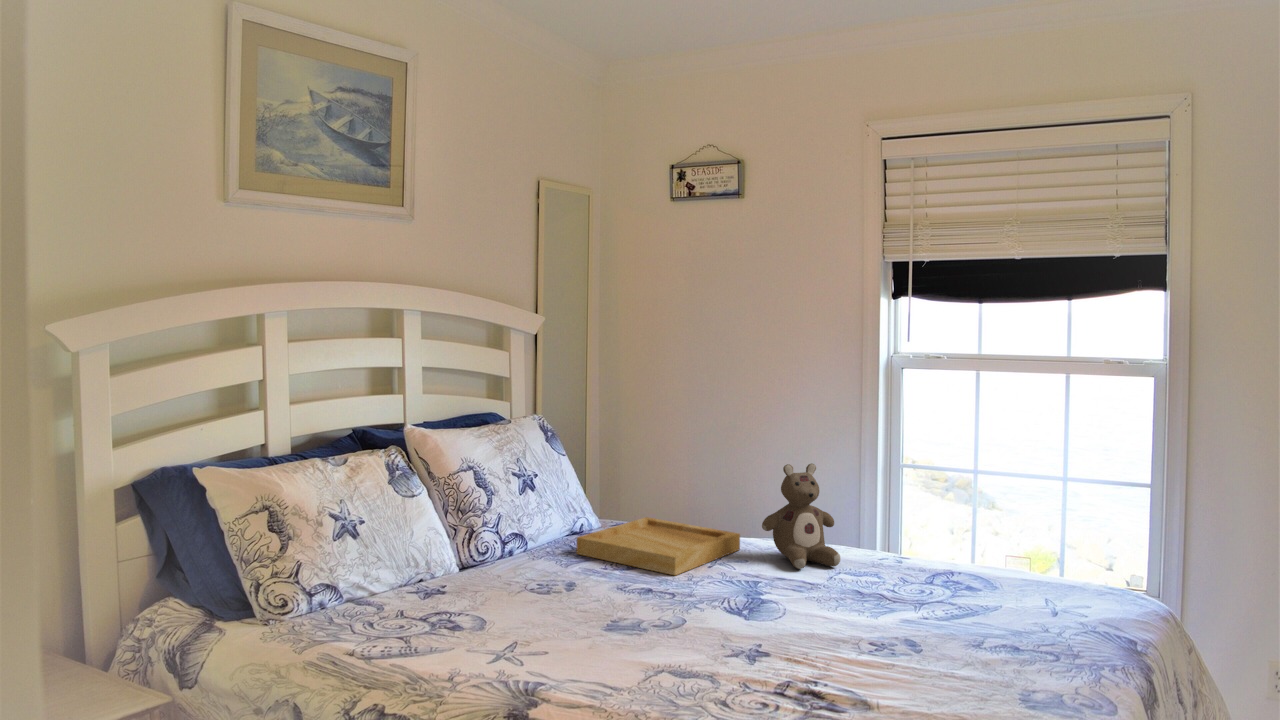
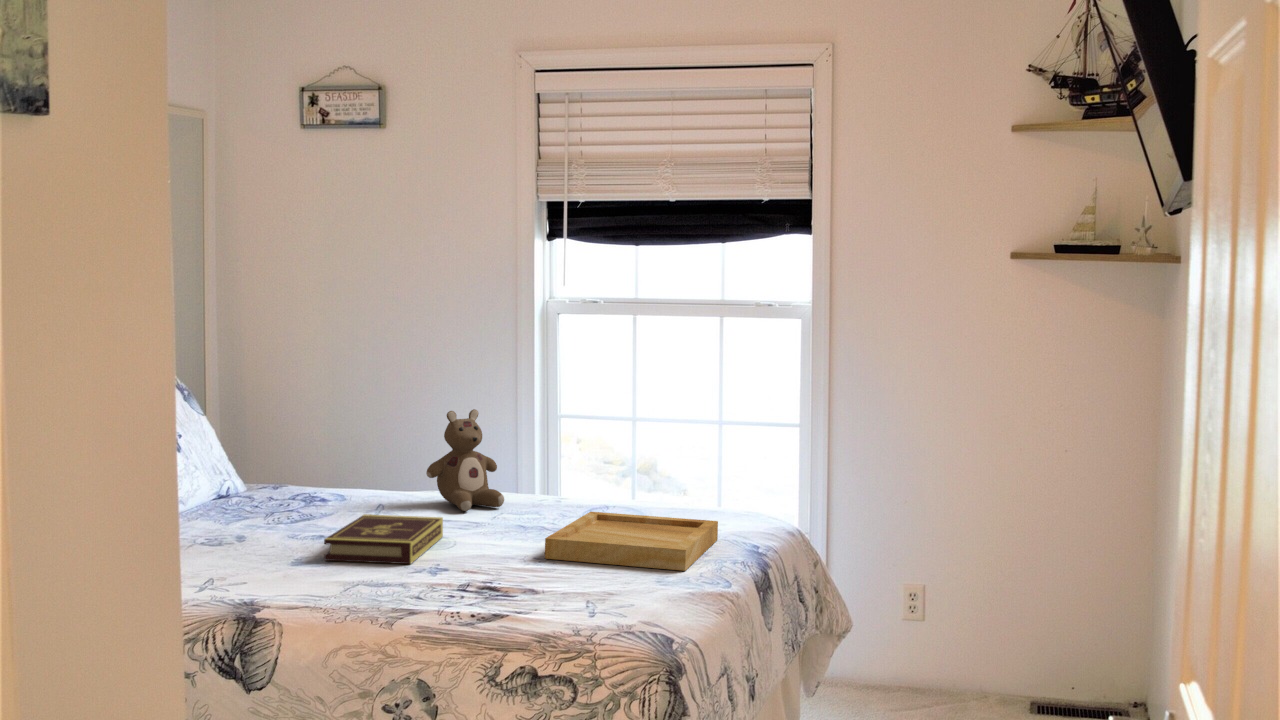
tray: present [577,517,740,575] -> present [545,512,718,571]
book: none [640,571,771,642] -> present [324,514,443,564]

